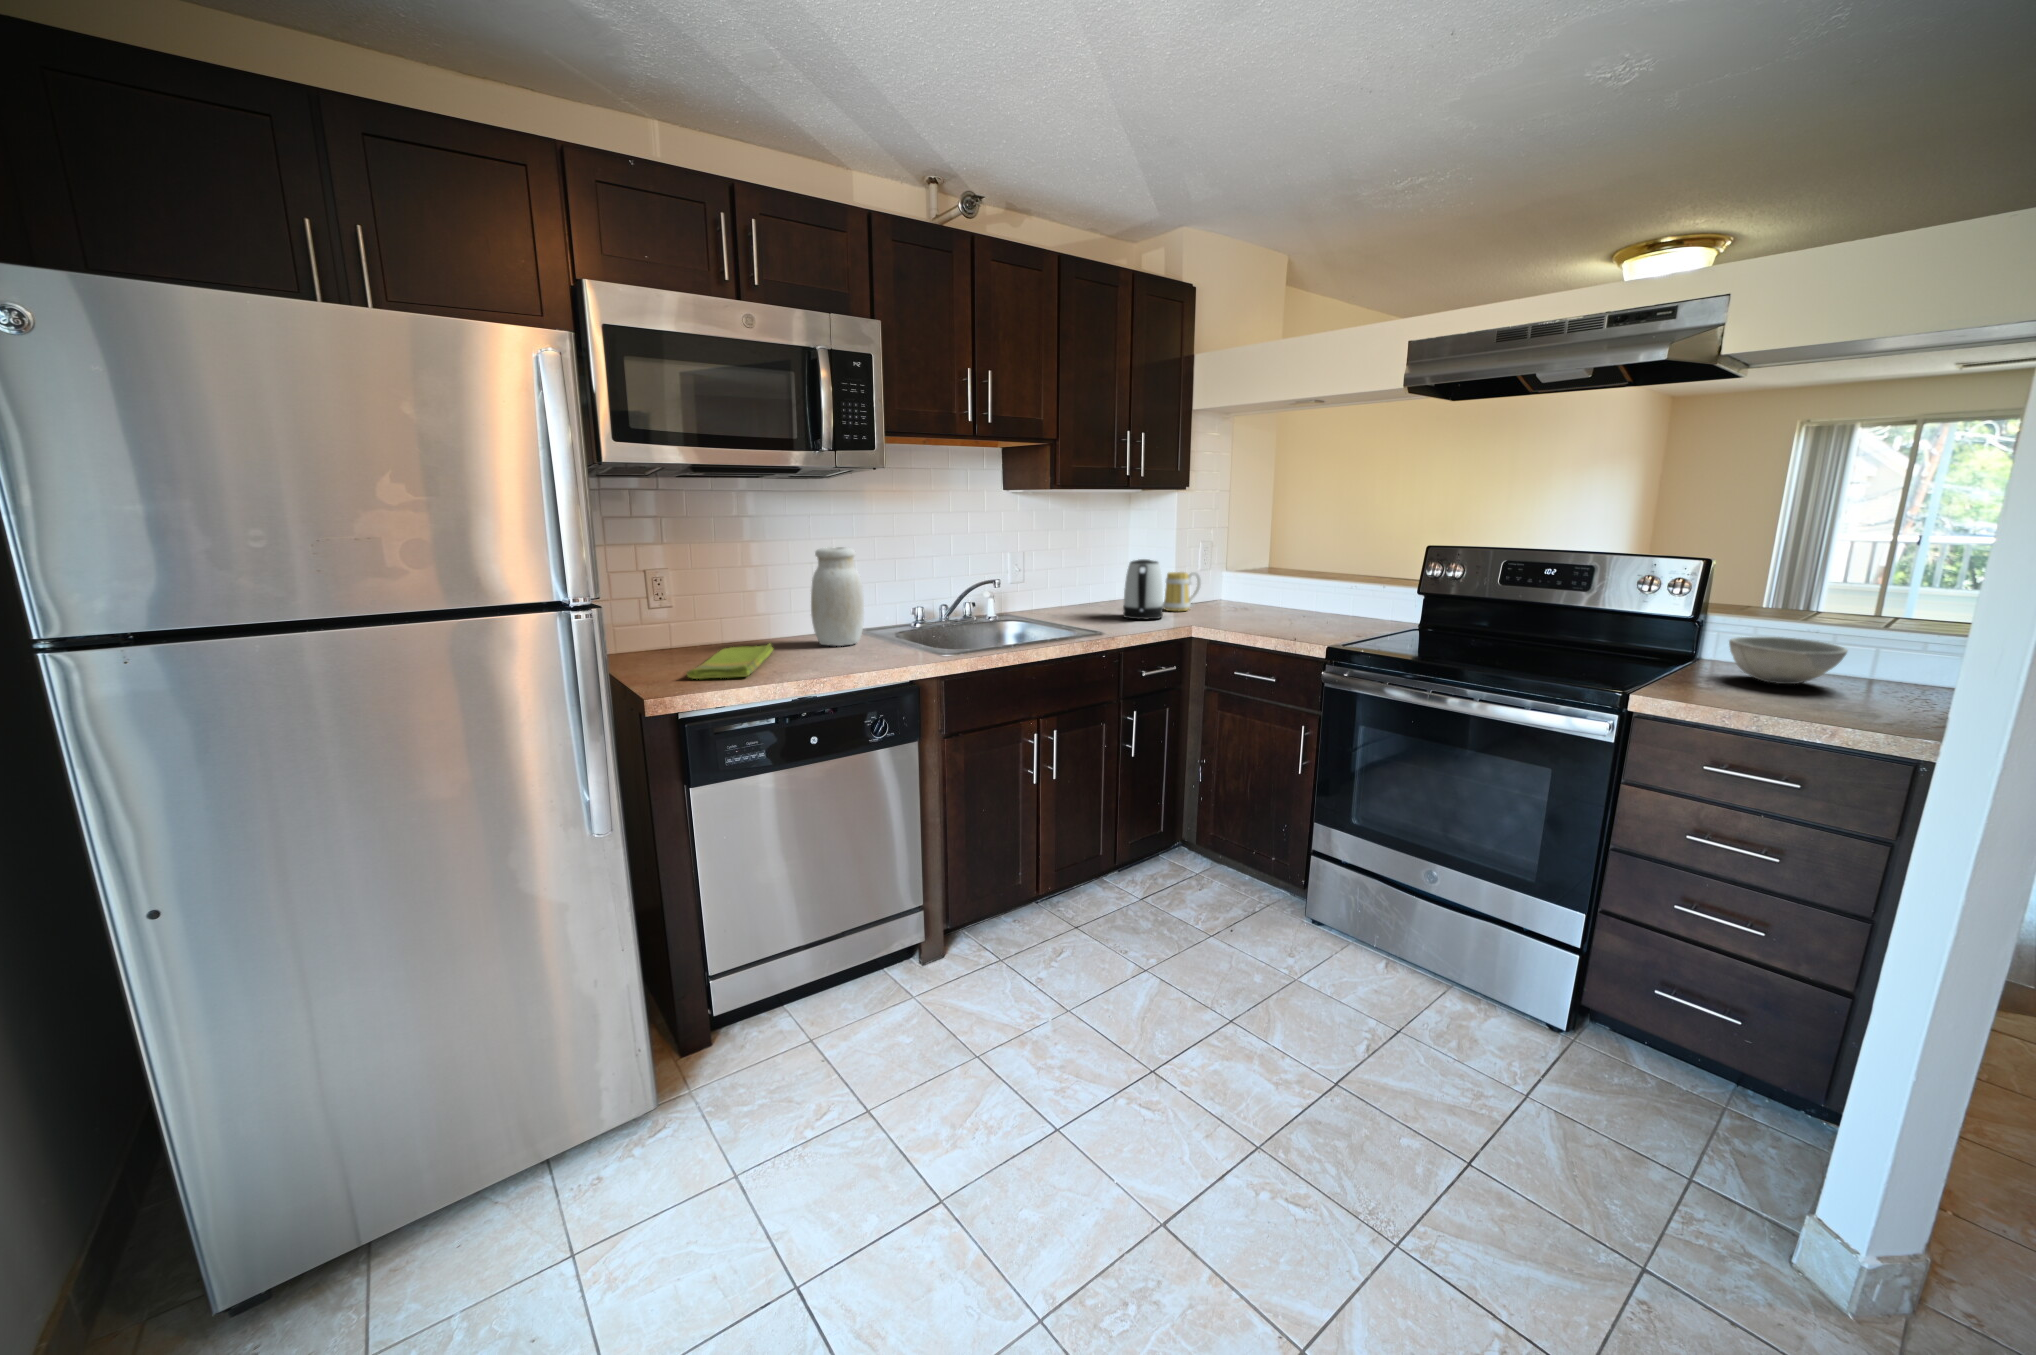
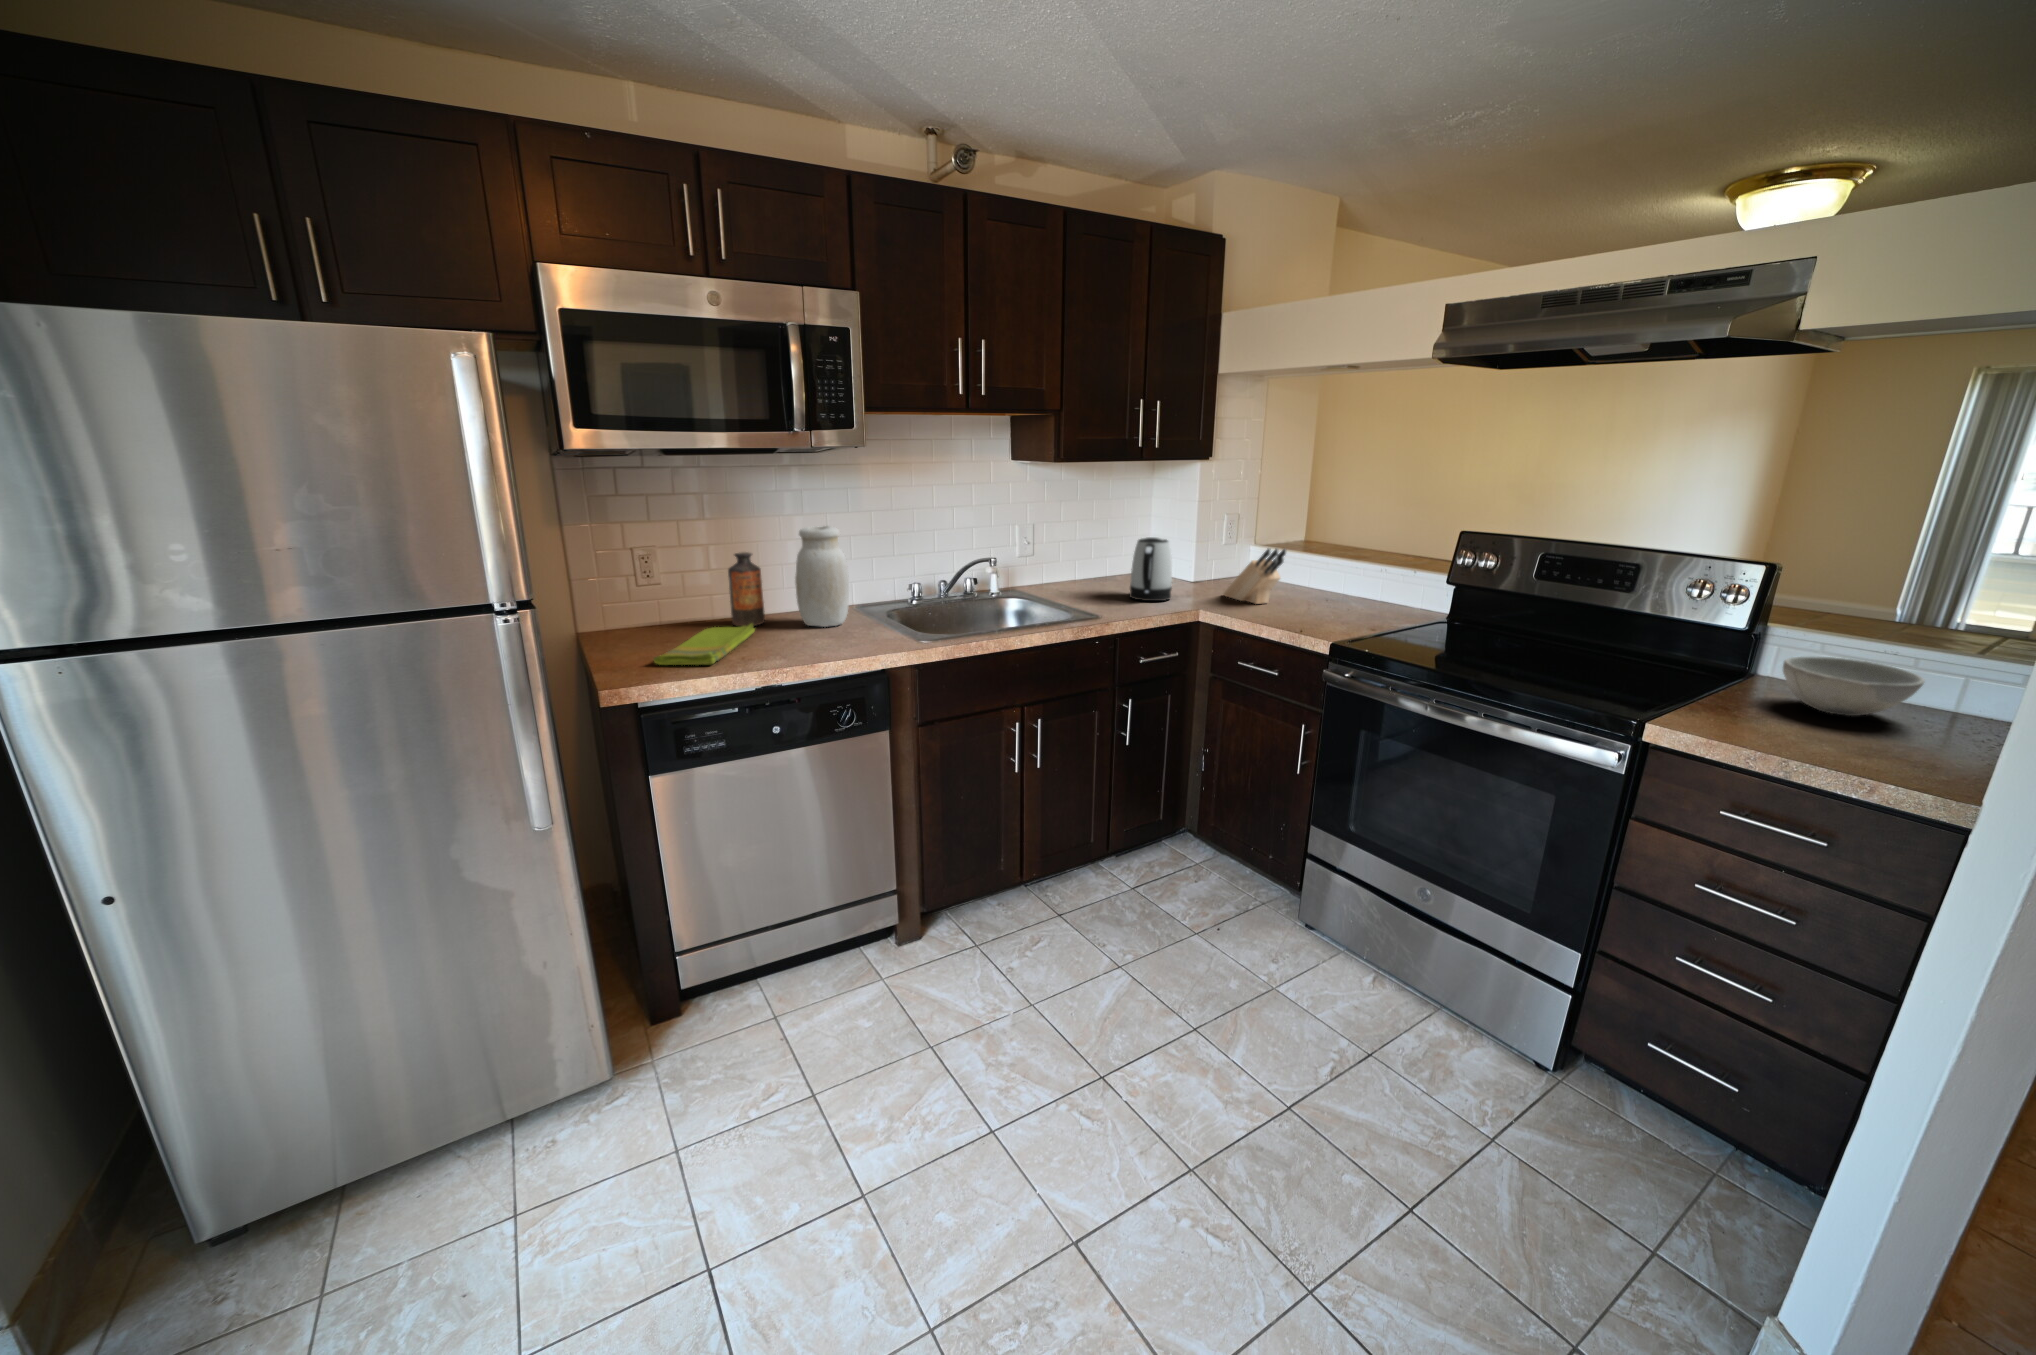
knife block: none [1209,566,1270,620] -> present [1224,548,1286,604]
mug: present [1163,572,1201,611] -> none [1177,549,1218,591]
bottle: none [742,574,778,647] -> present [728,552,765,626]

